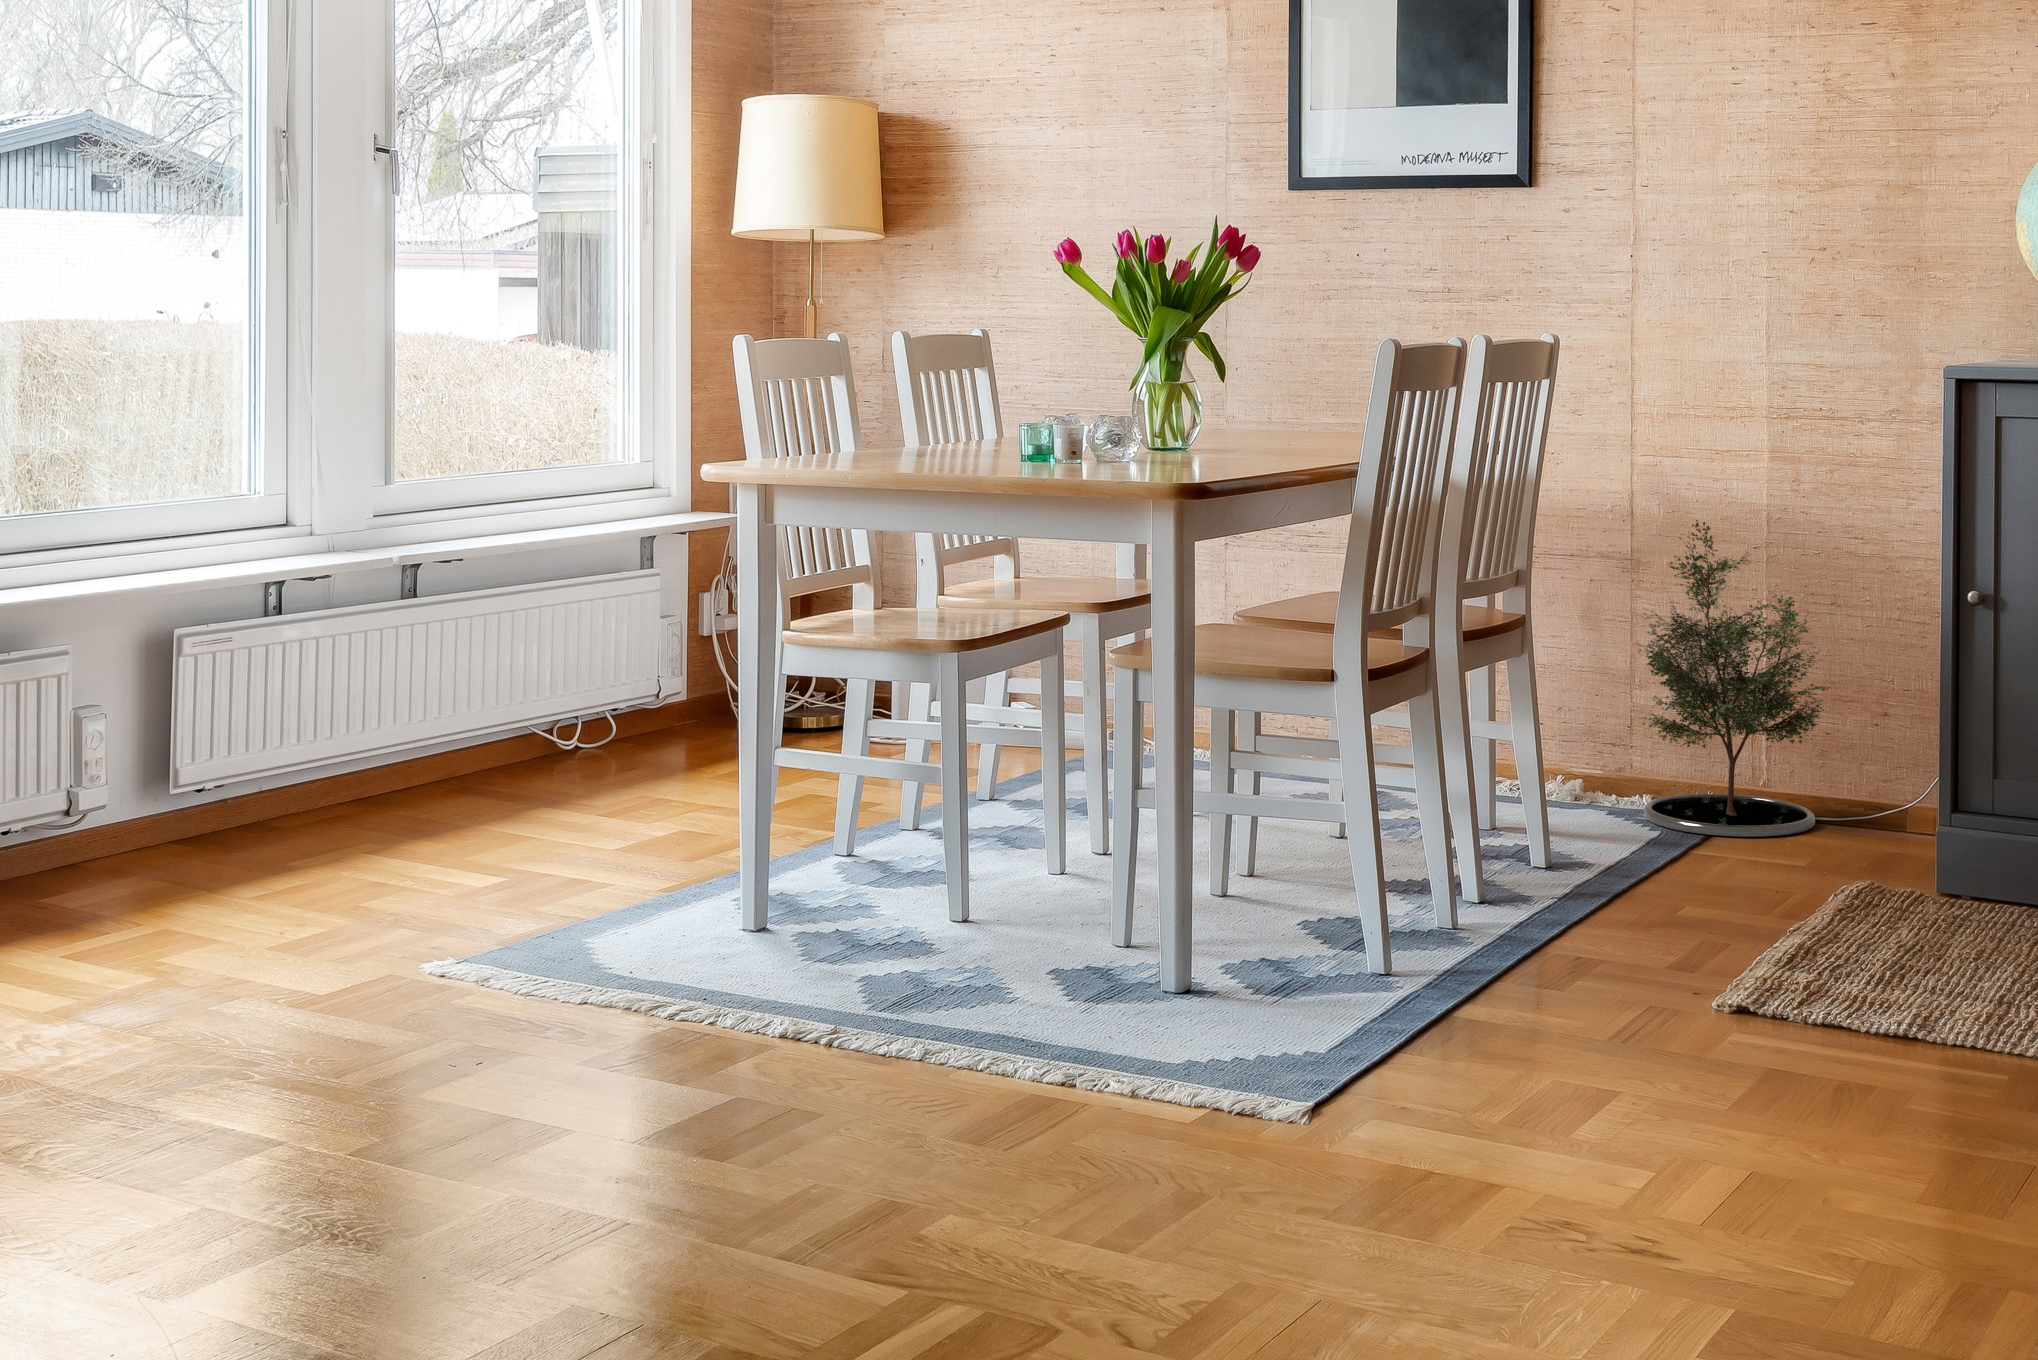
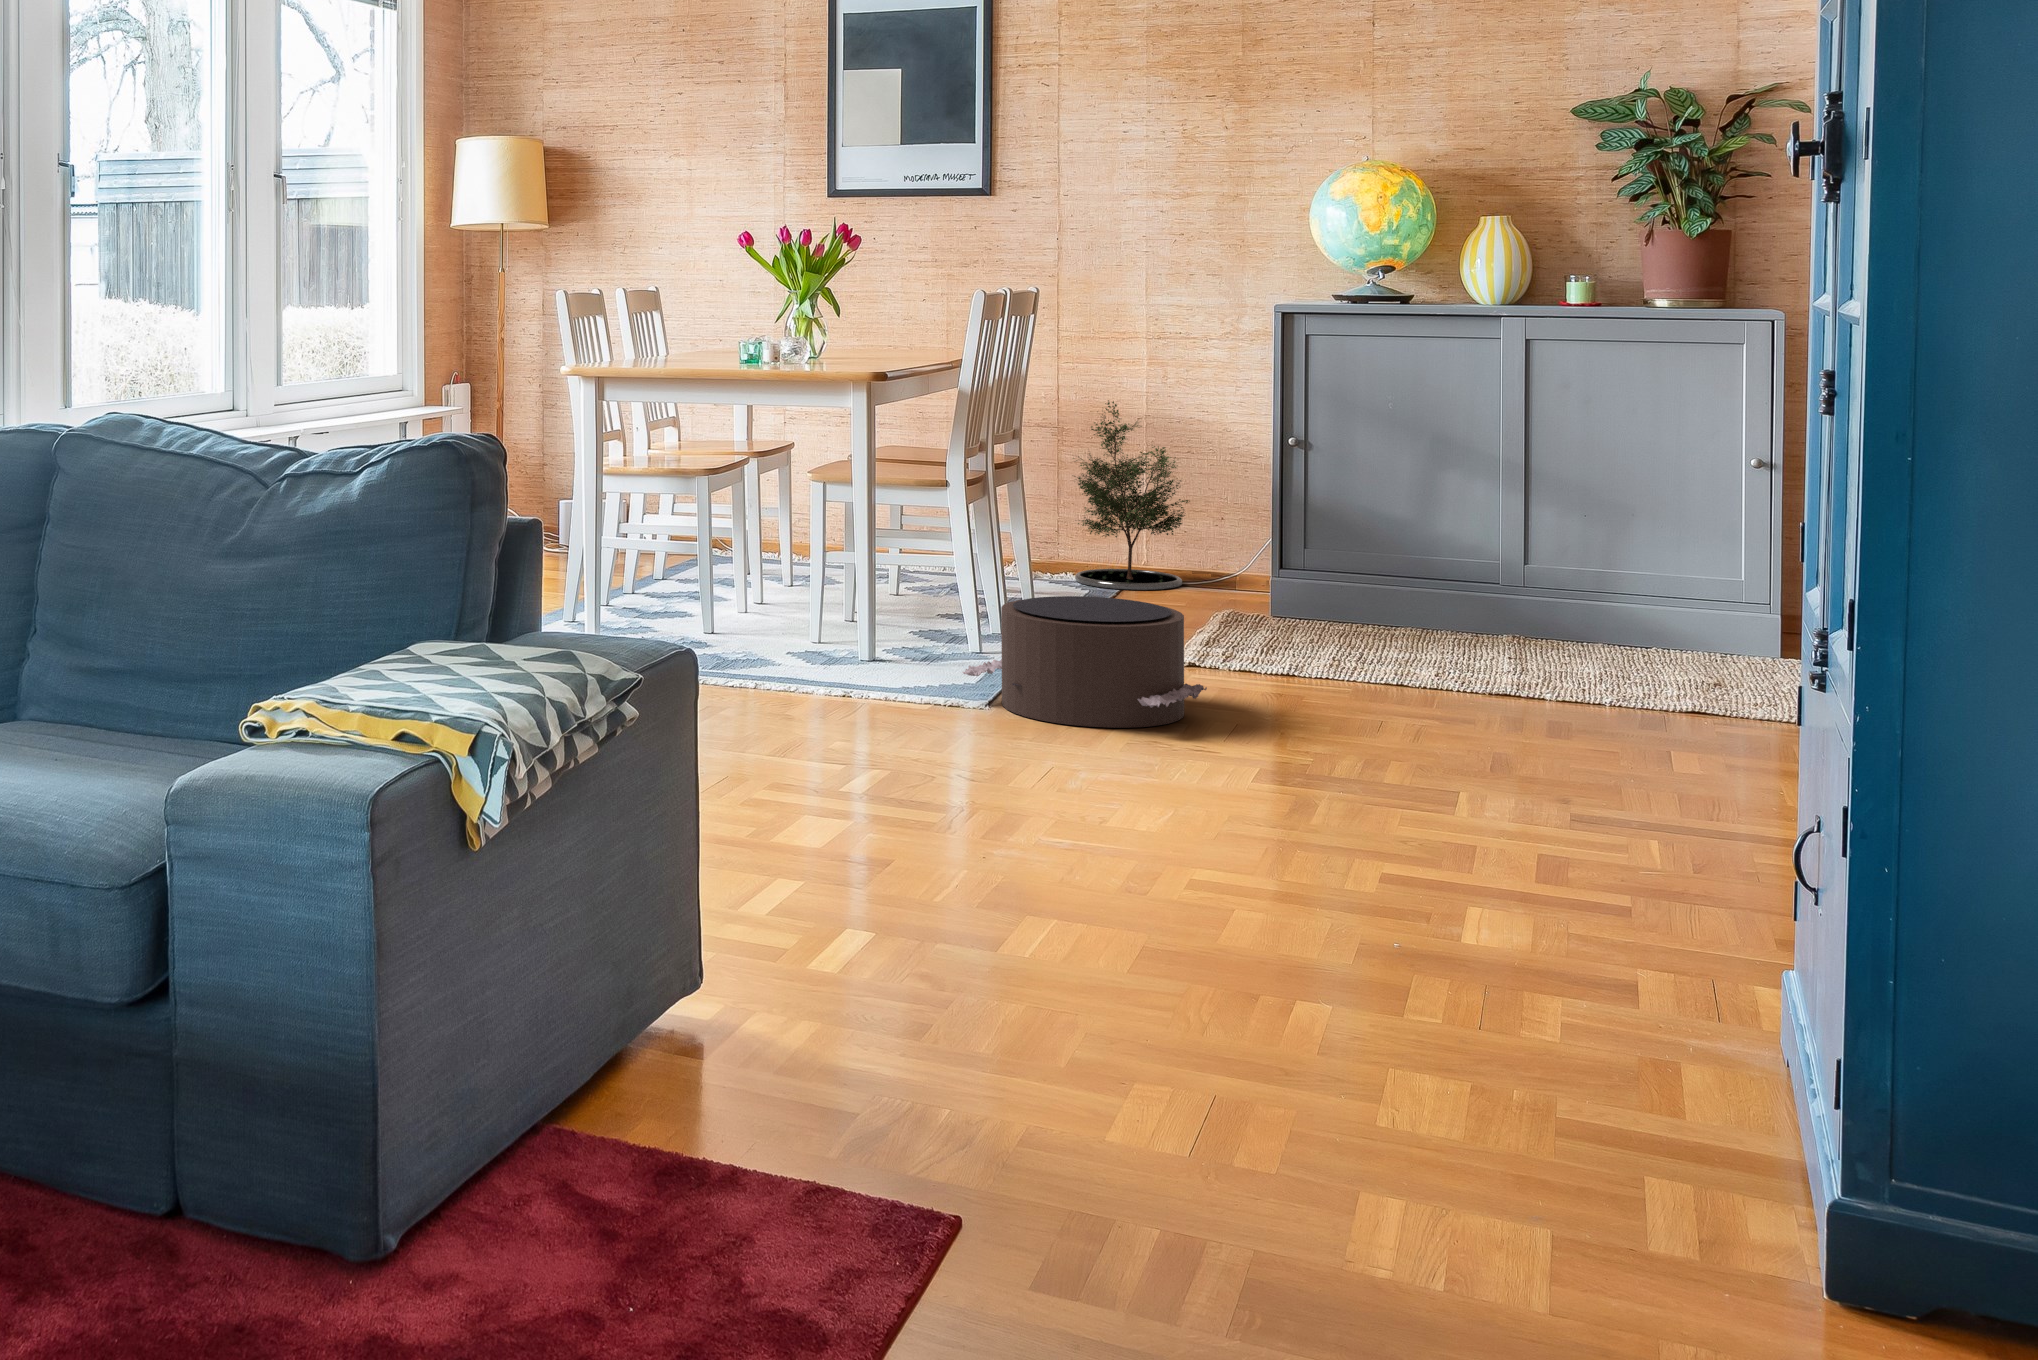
pouf: none [1265,906,1703,1188] -> present [962,596,1207,728]

